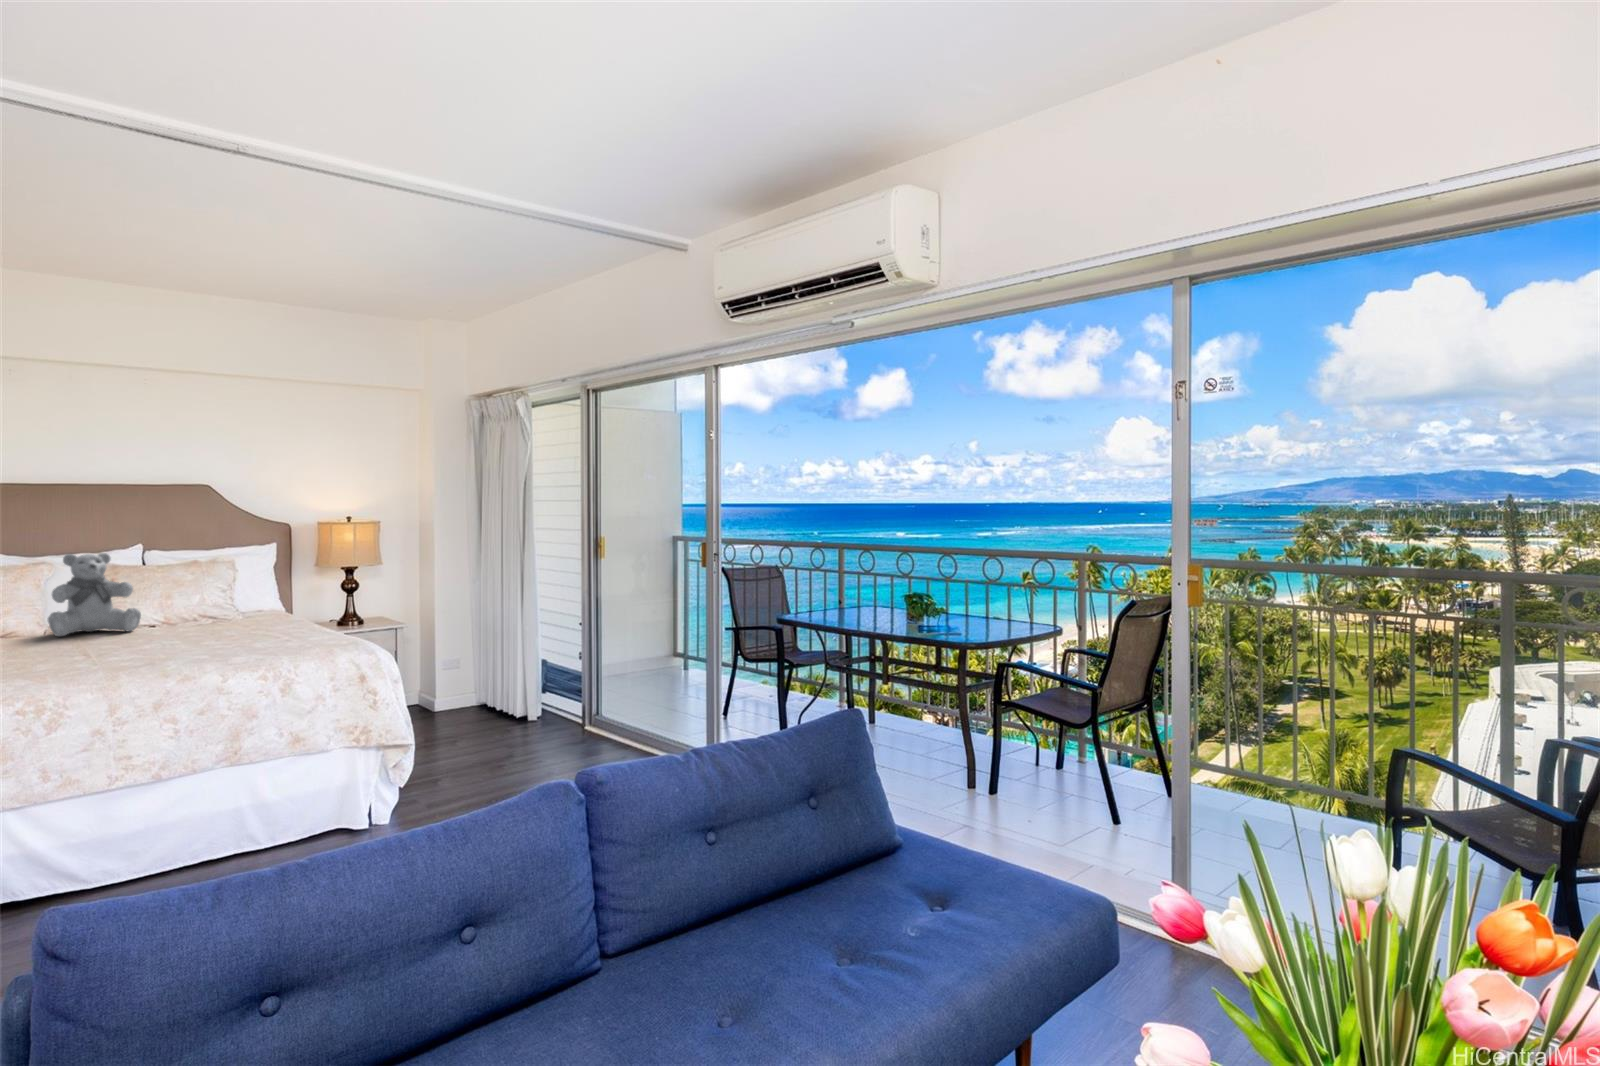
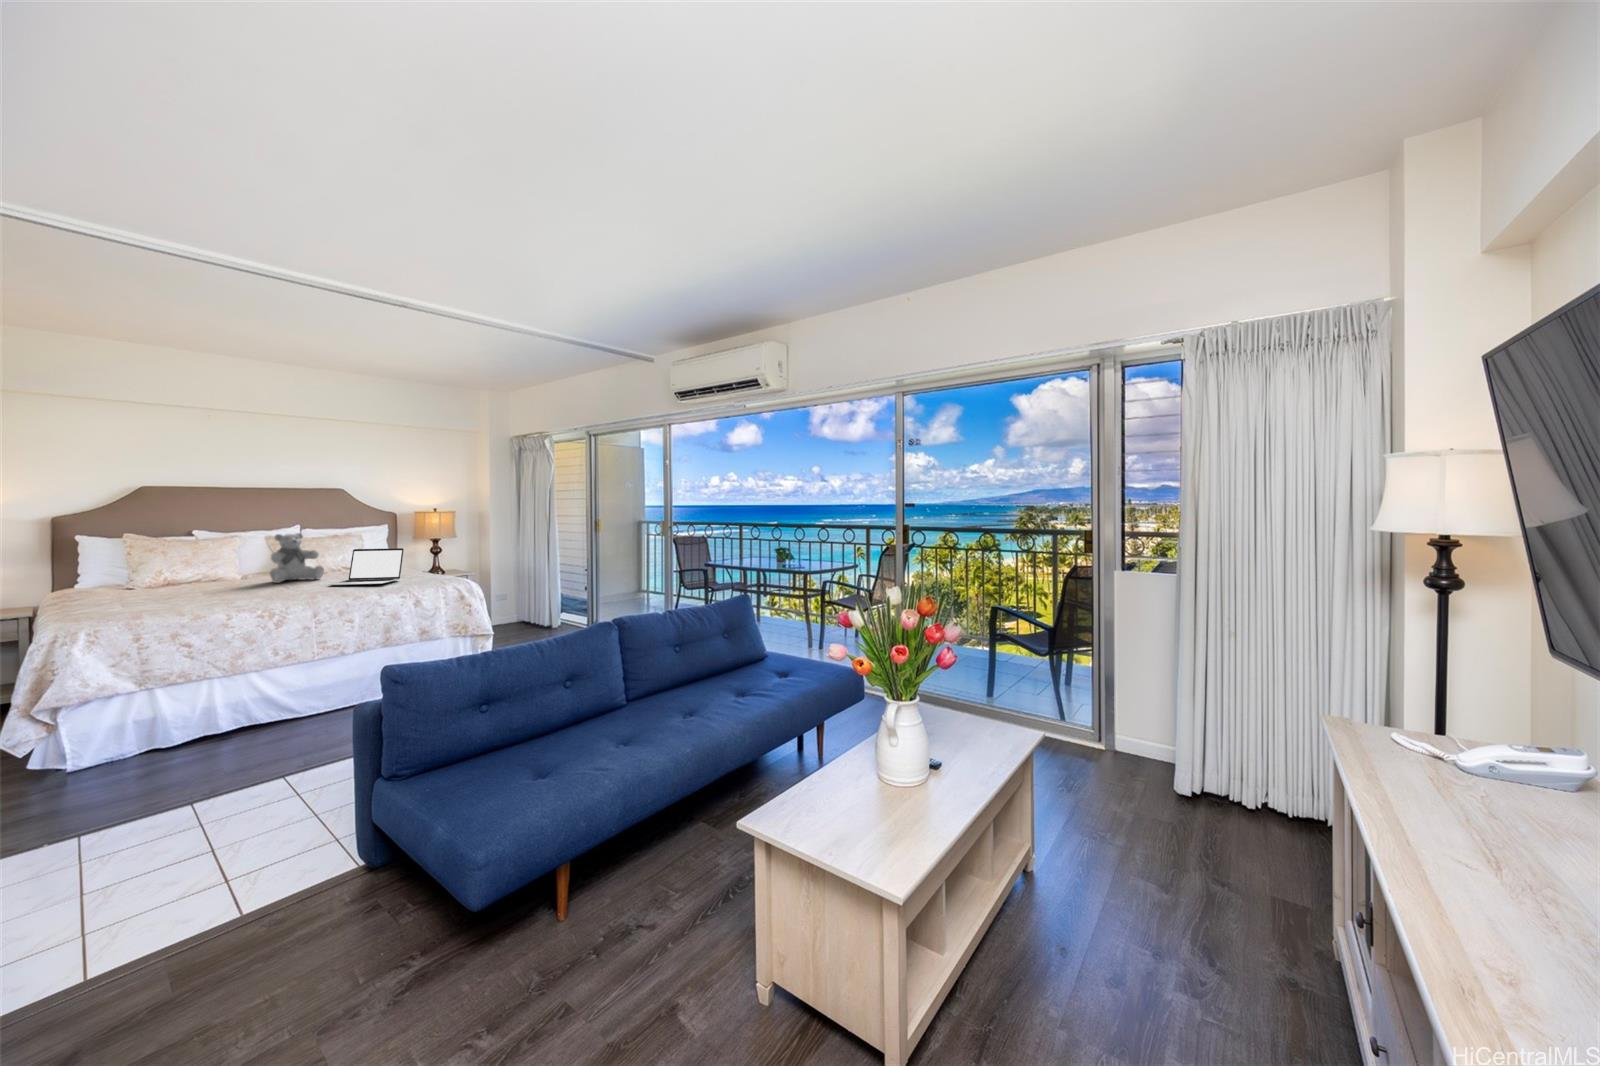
laptop: none [131,582,264,644] -> present [329,548,404,585]

